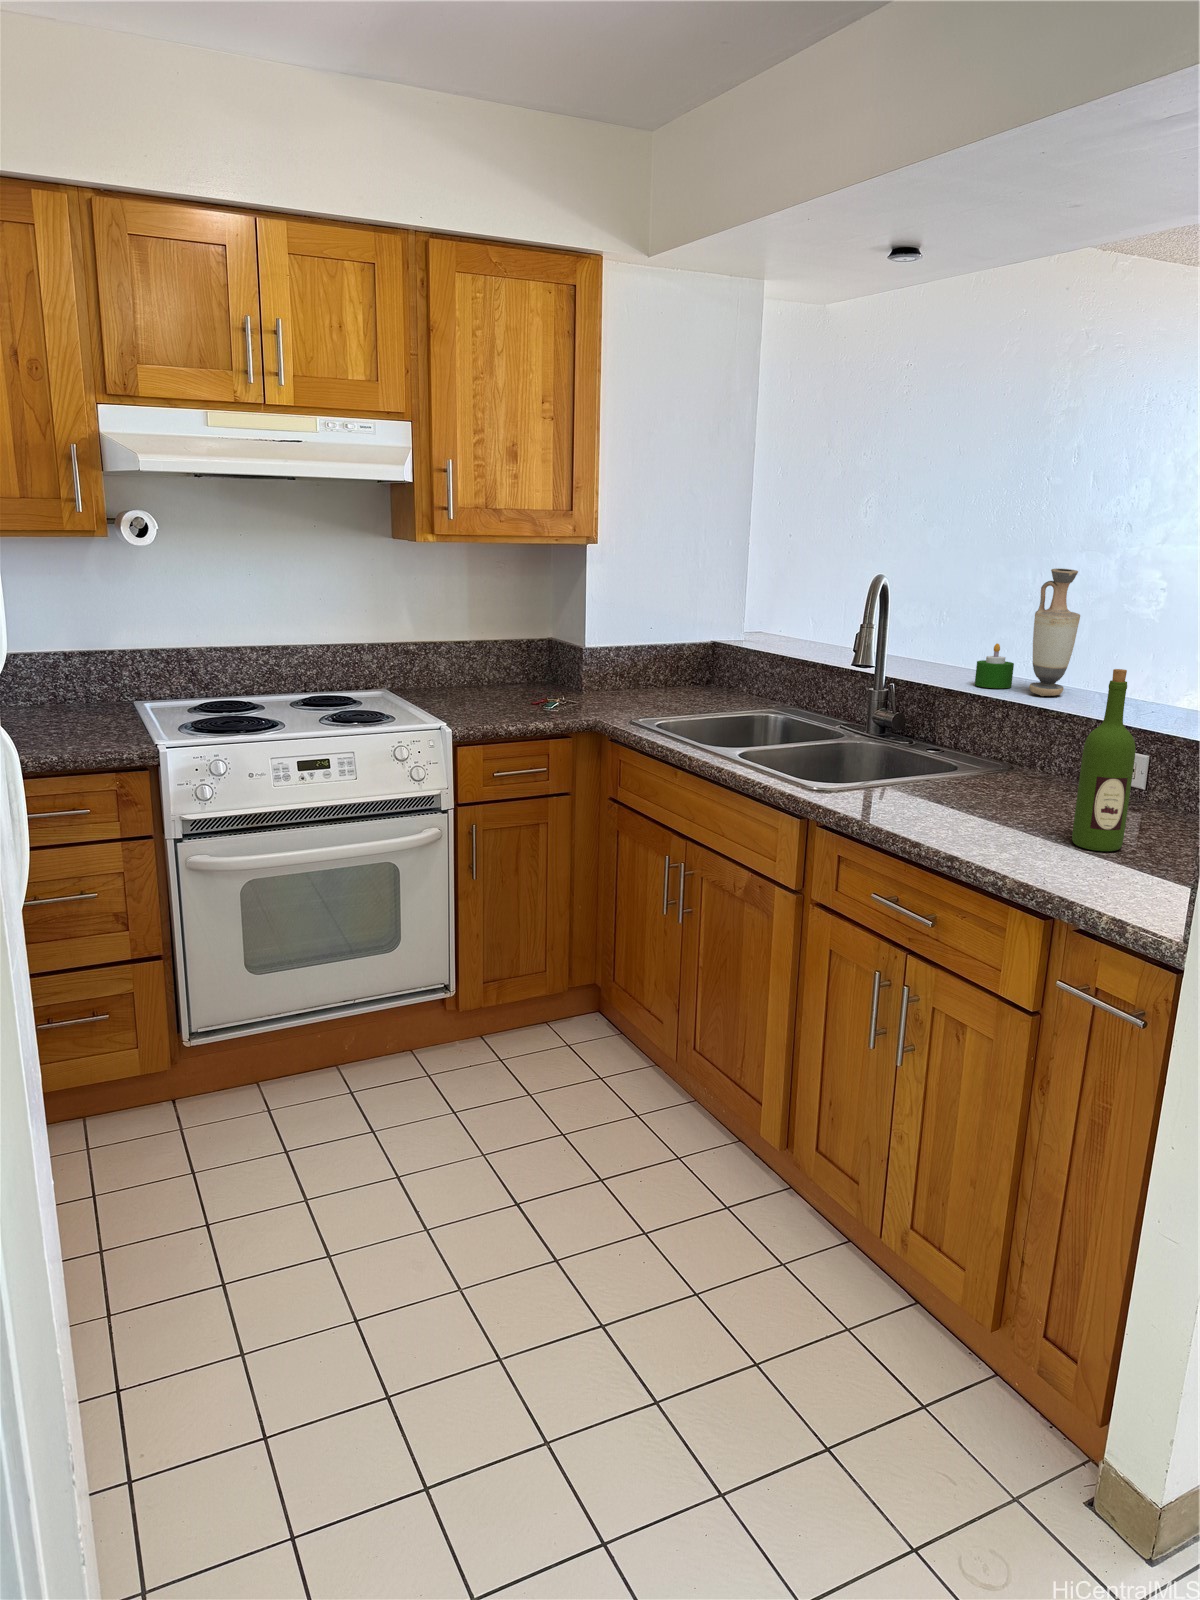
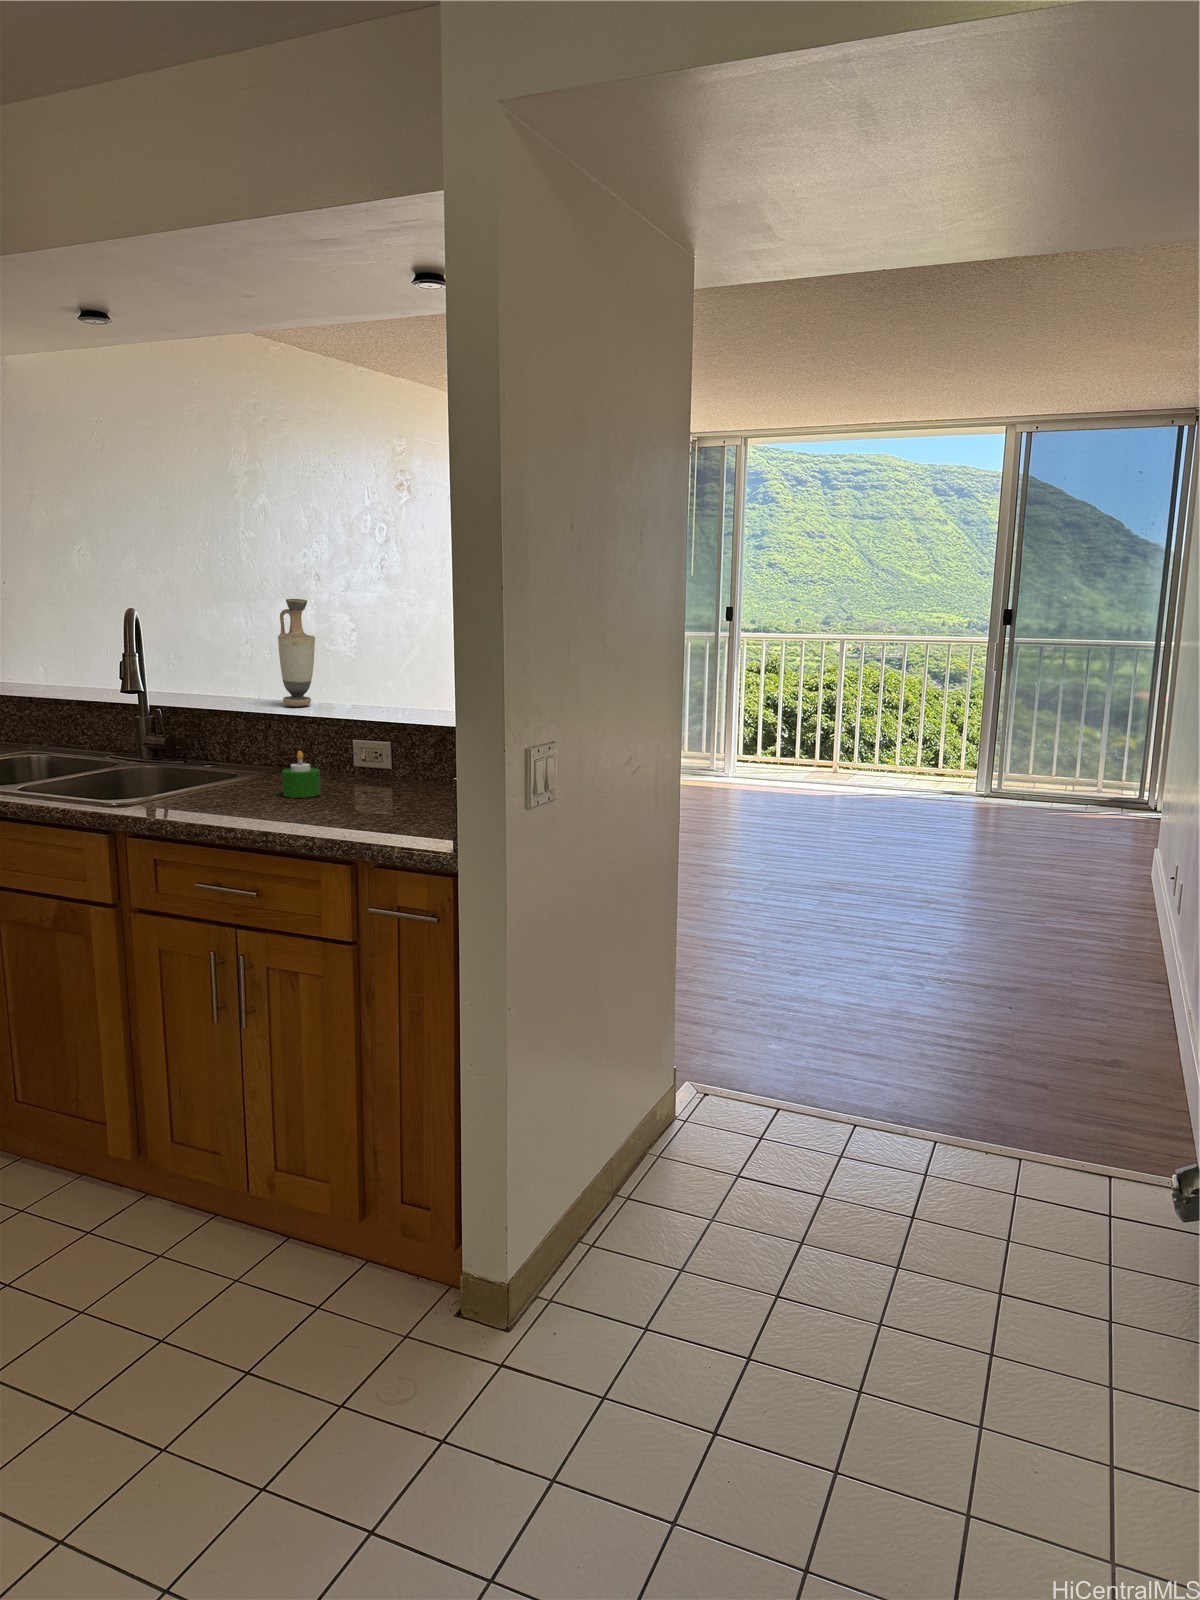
candle: present [975,643,1014,688] -> present [282,751,321,798]
wine bottle: present [1072,669,1136,851] -> none [349,667,390,812]

